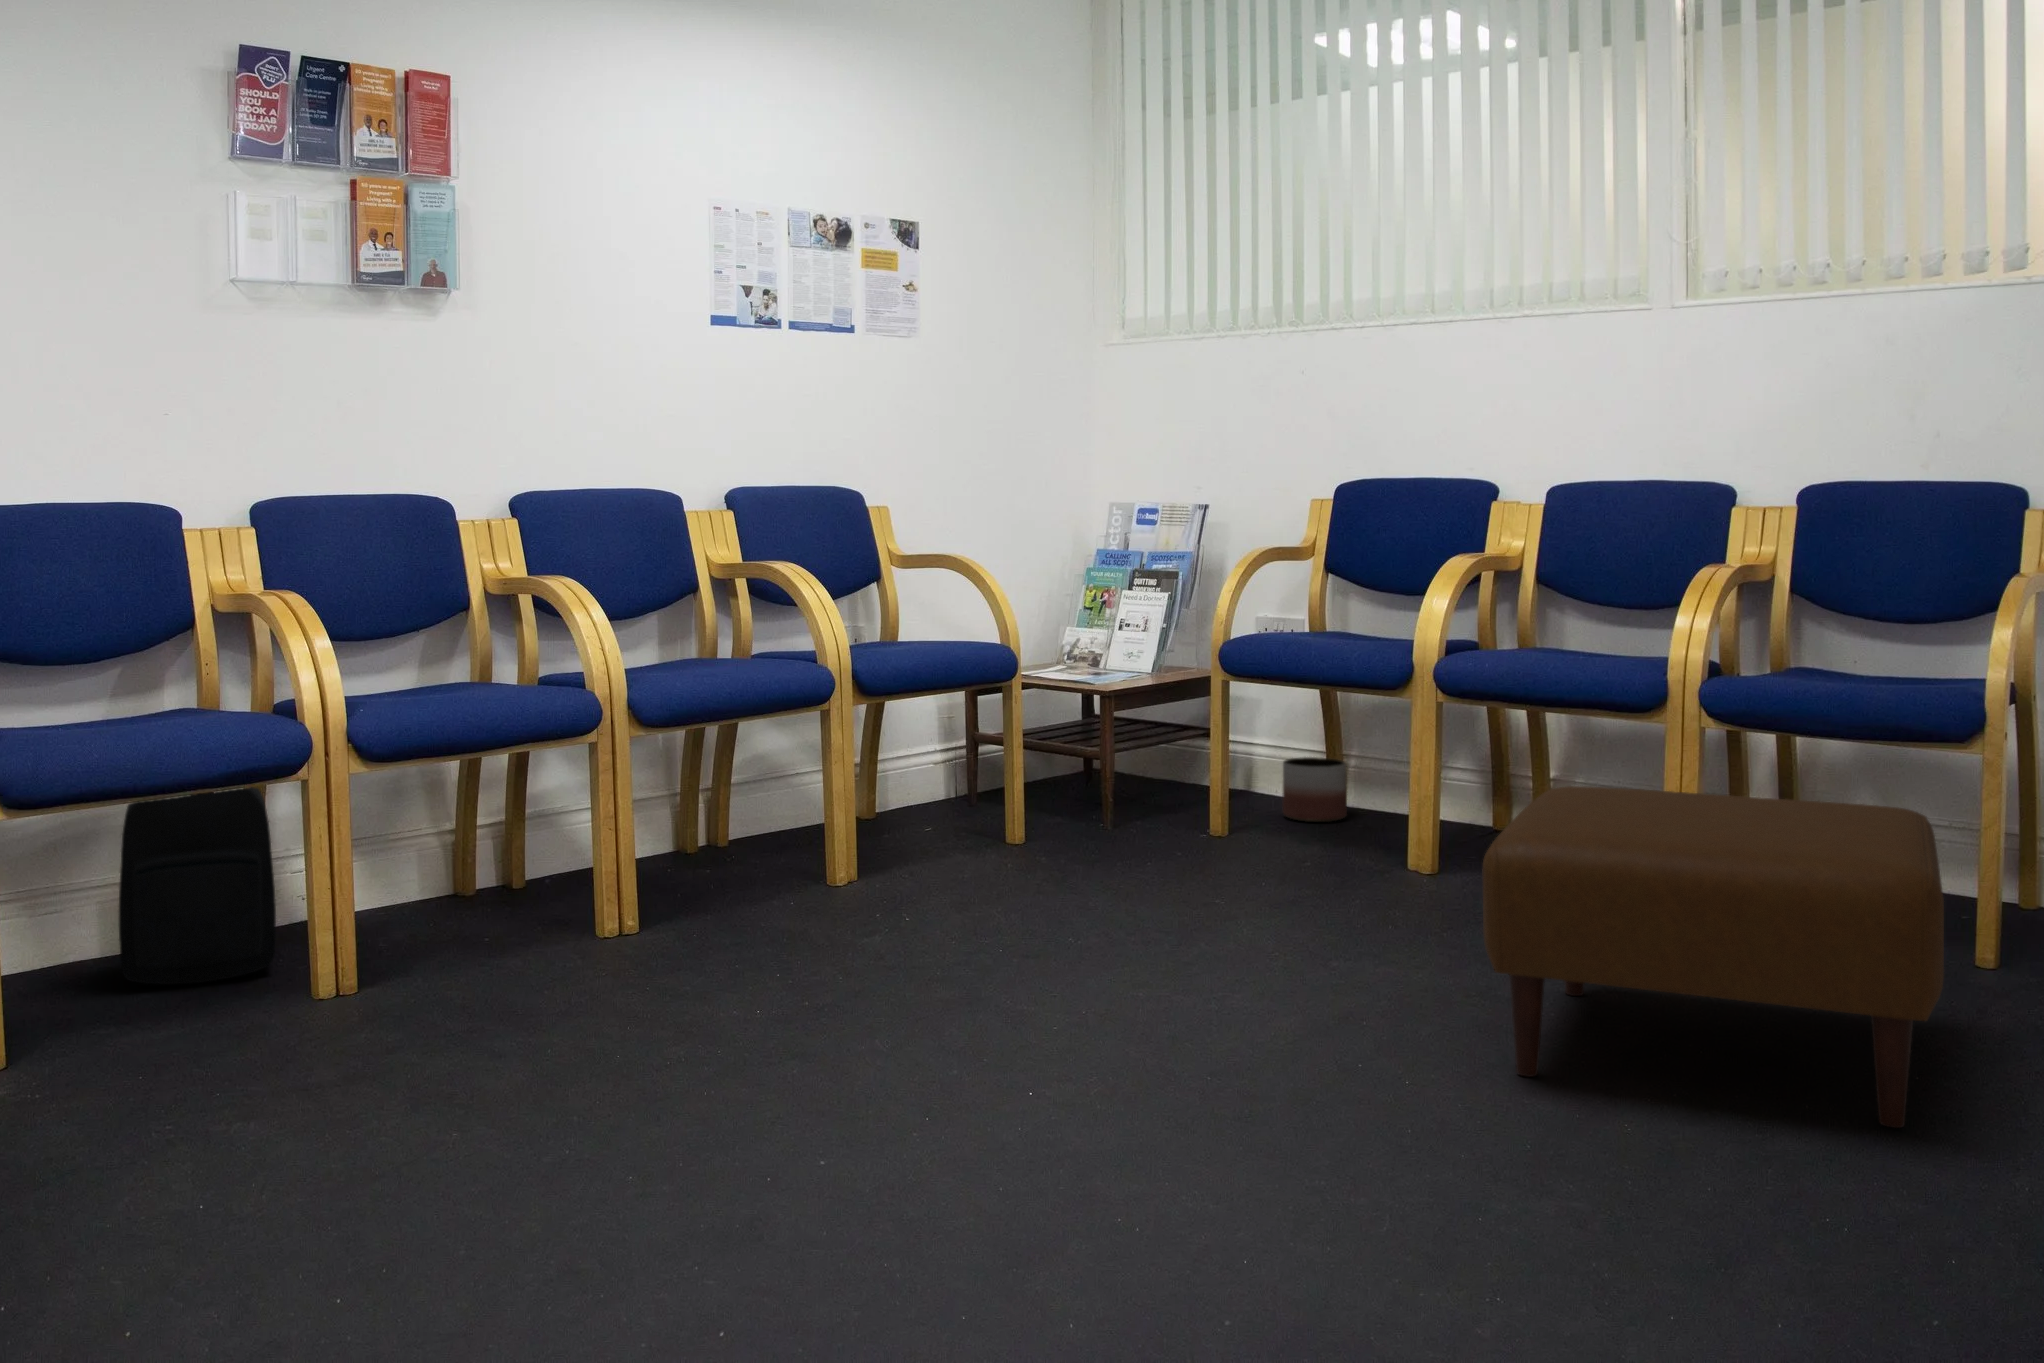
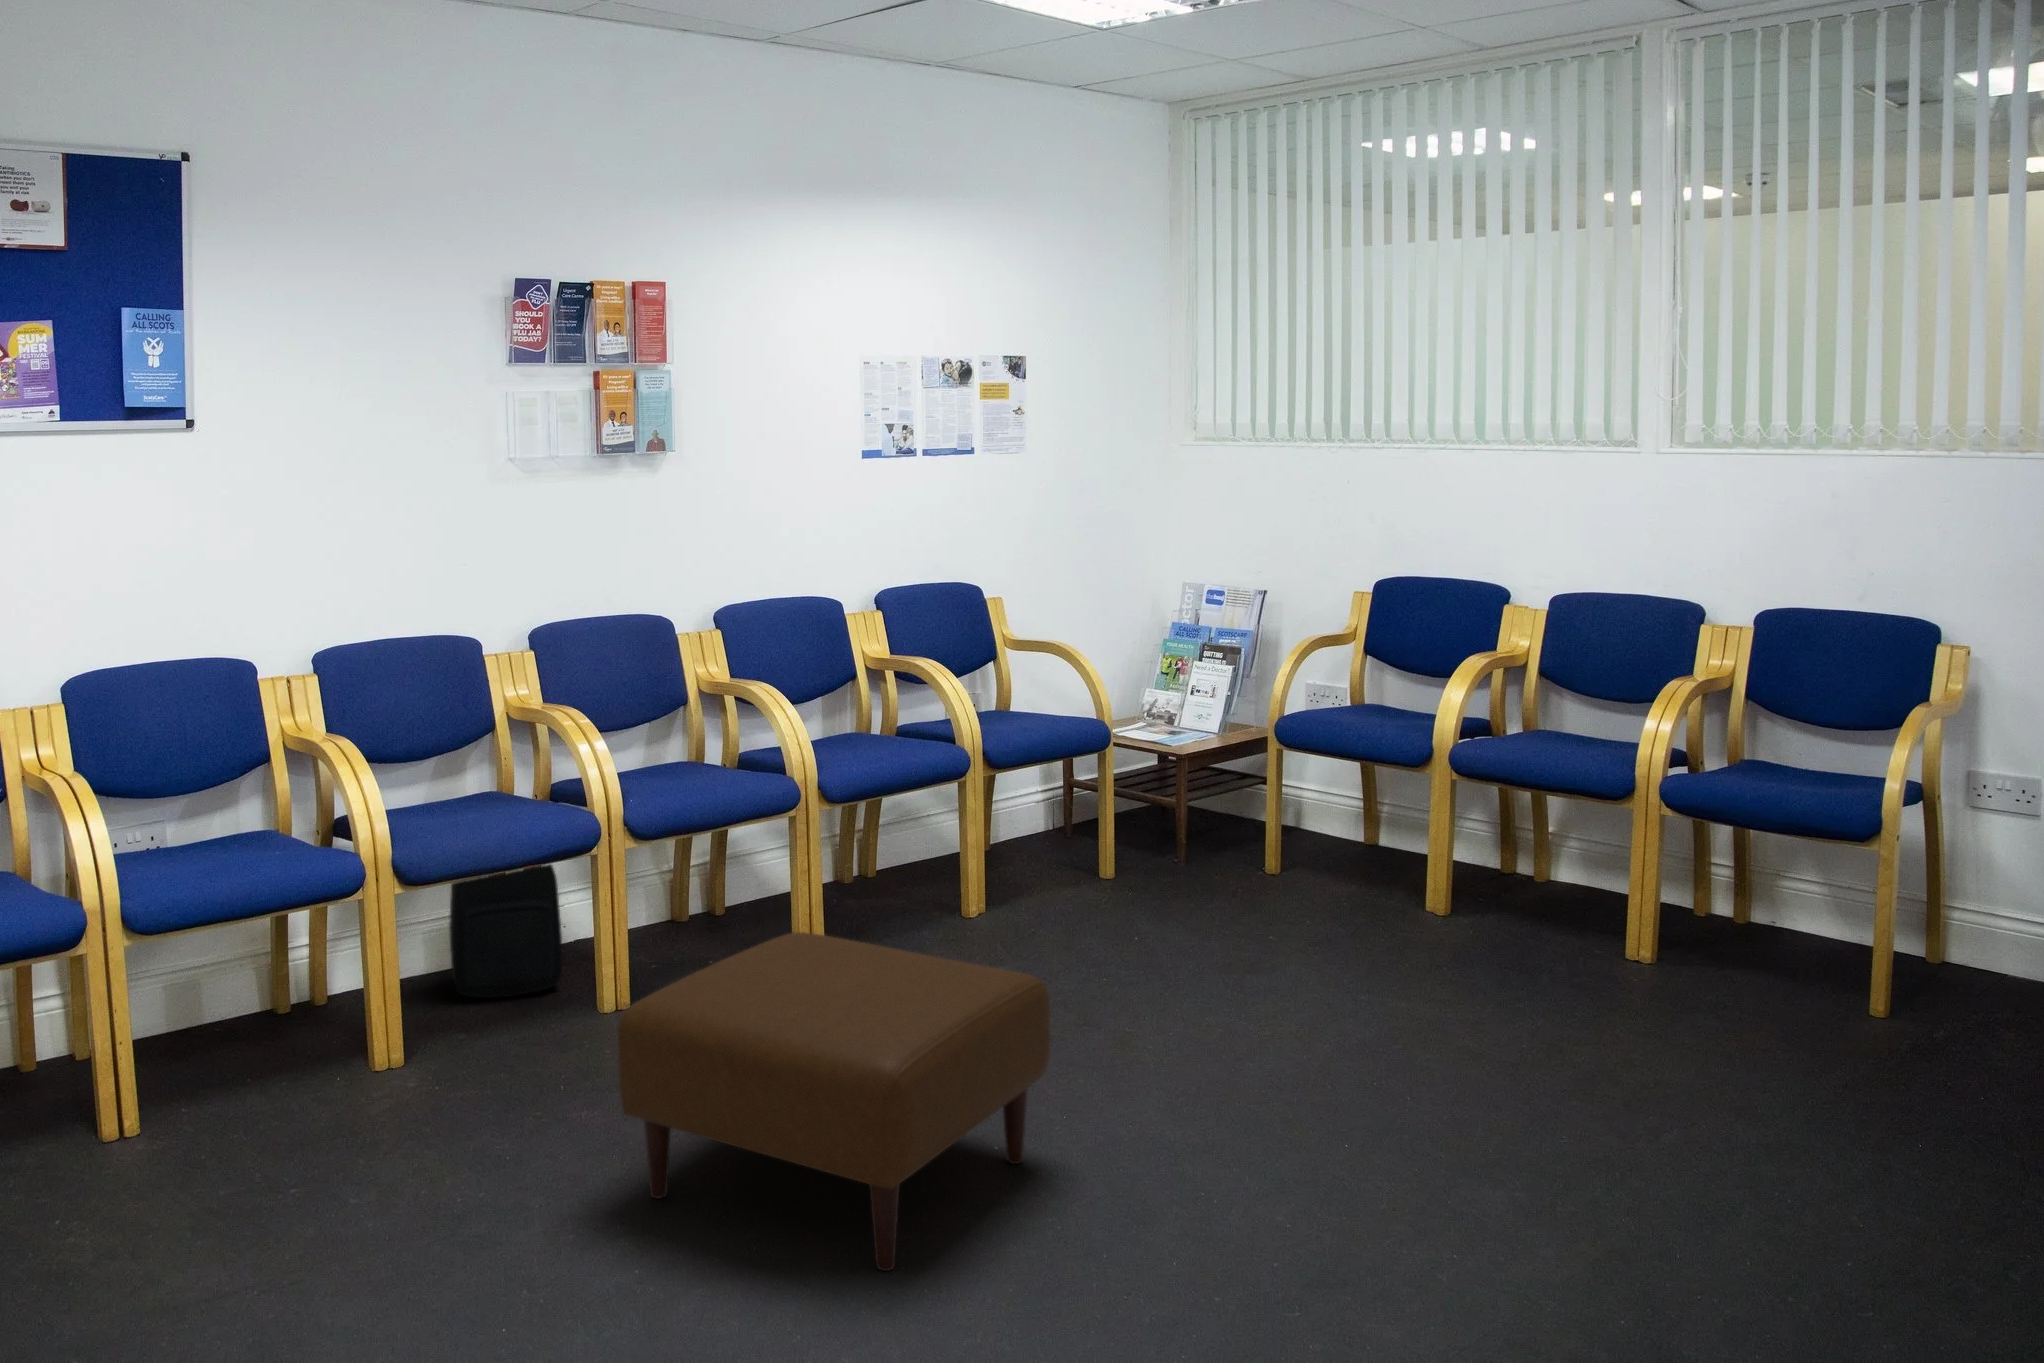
planter: present [1282,757,1347,822] -> none [1324,805,1378,861]
ottoman: present [1483,786,1944,1128] -> present [618,932,1050,1271]

